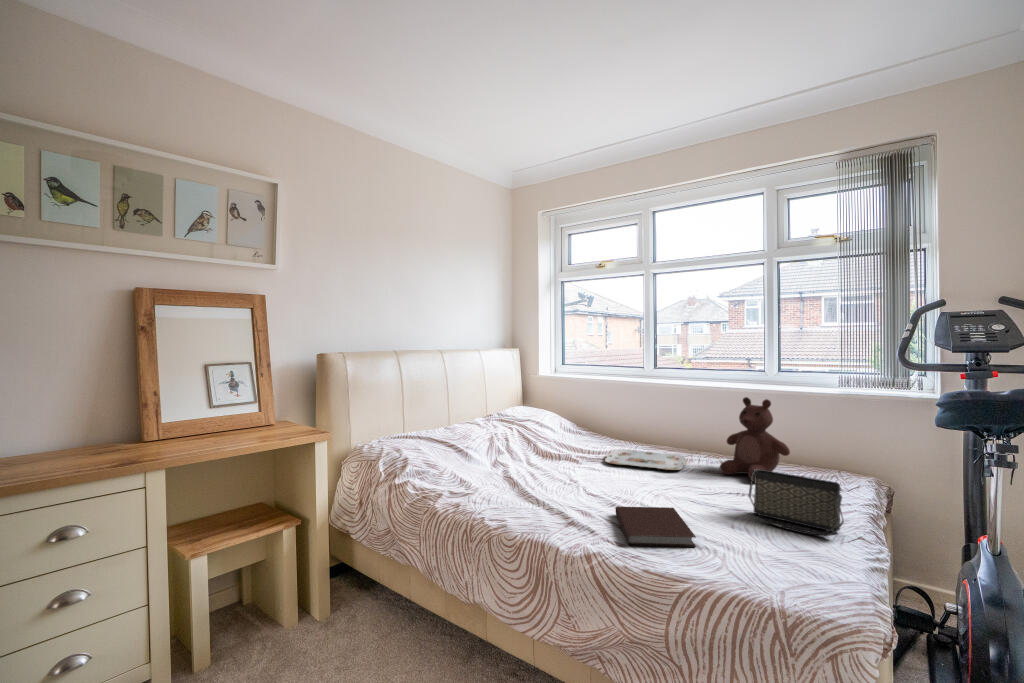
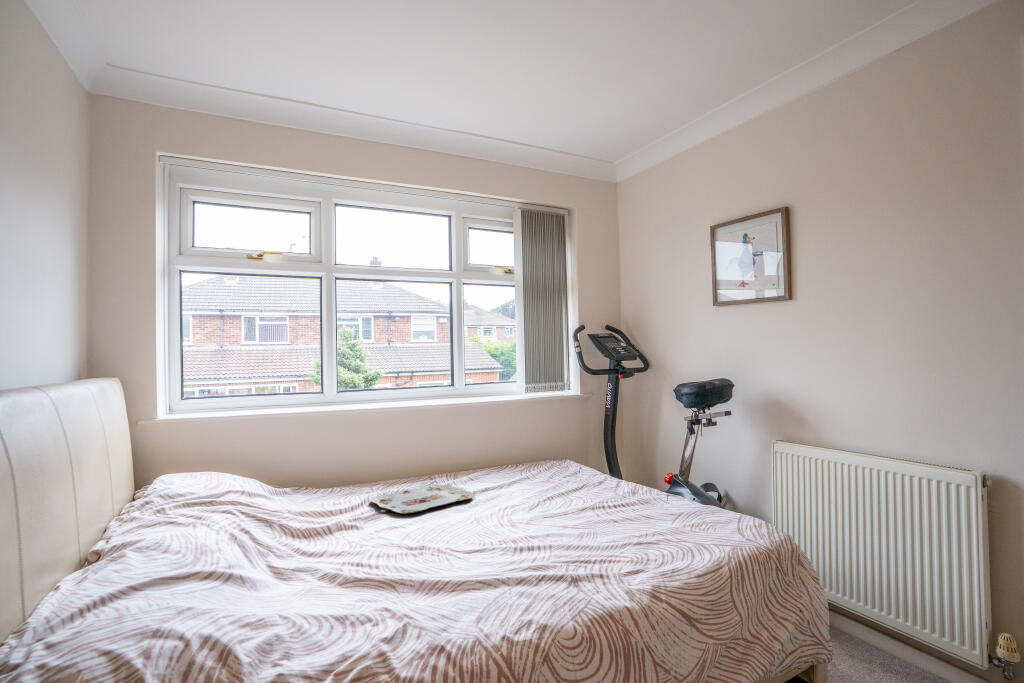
teddy bear: present [720,397,790,481] -> none [481,409,539,488]
handbag: present [749,469,844,536] -> none [593,459,659,507]
notebook: present [616,507,696,547] -> none [563,521,658,564]

